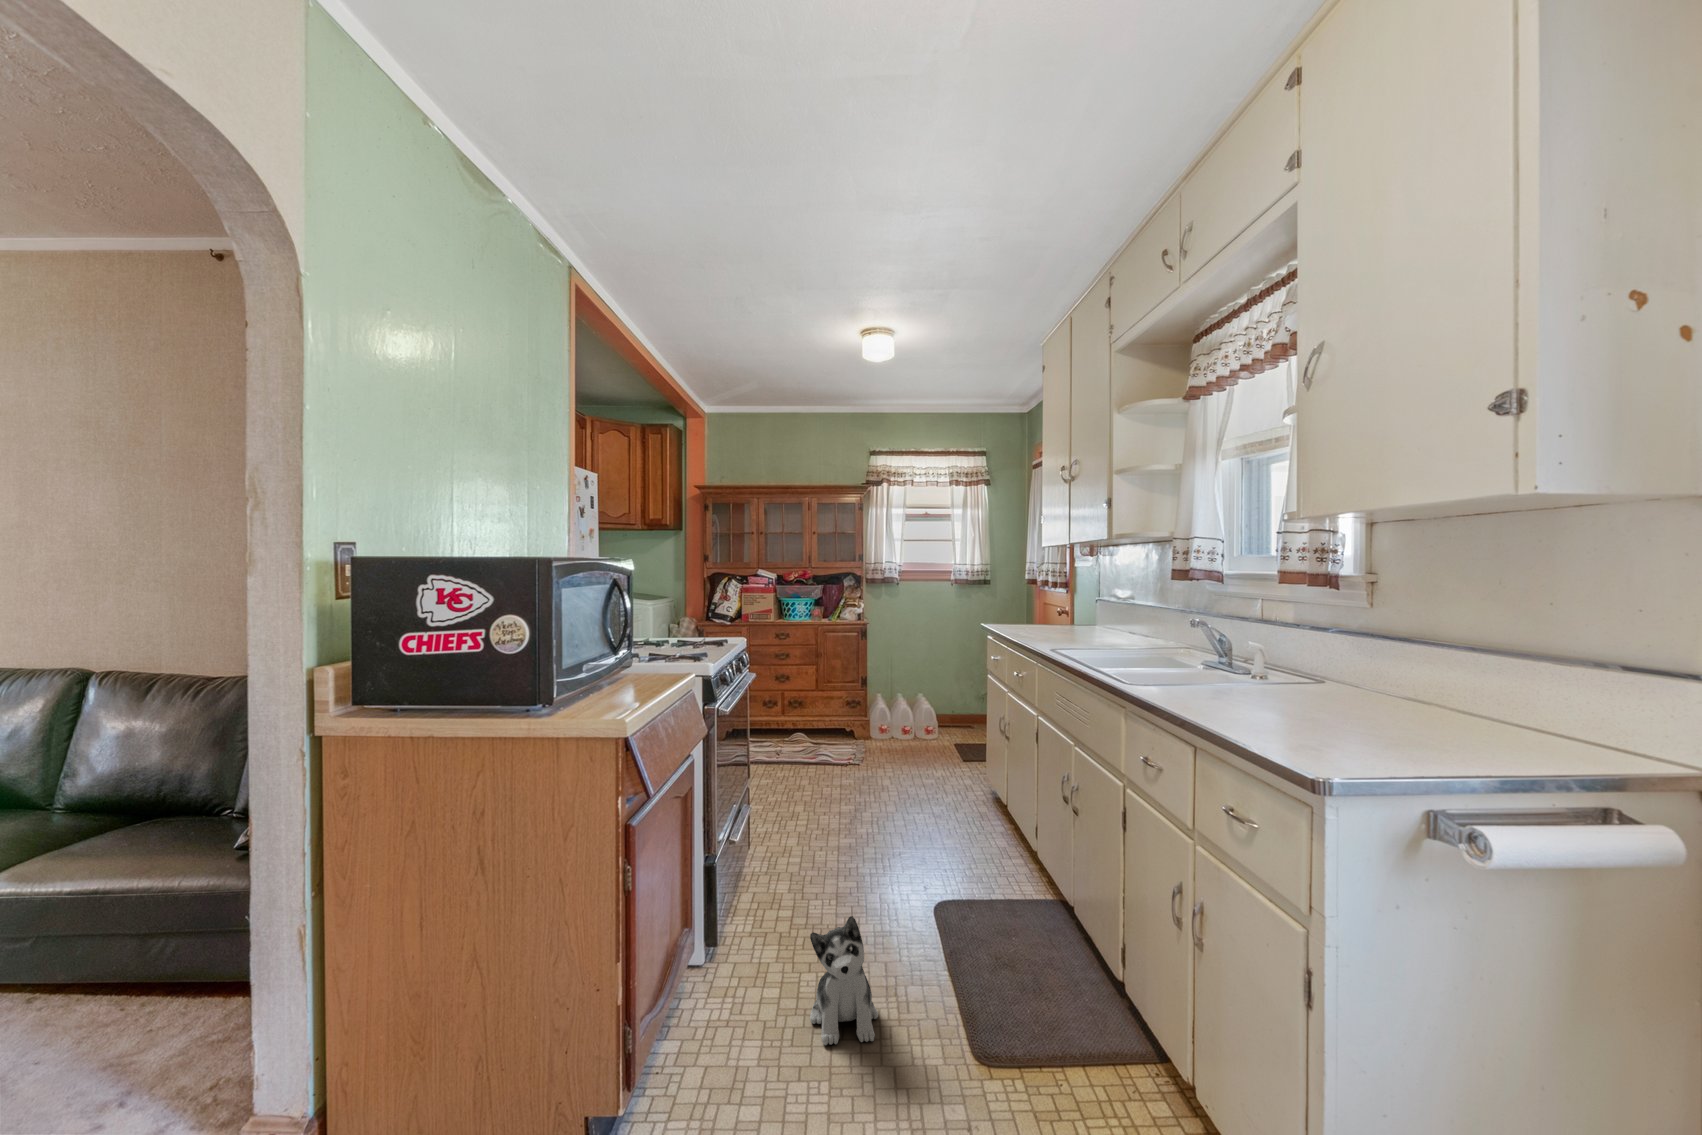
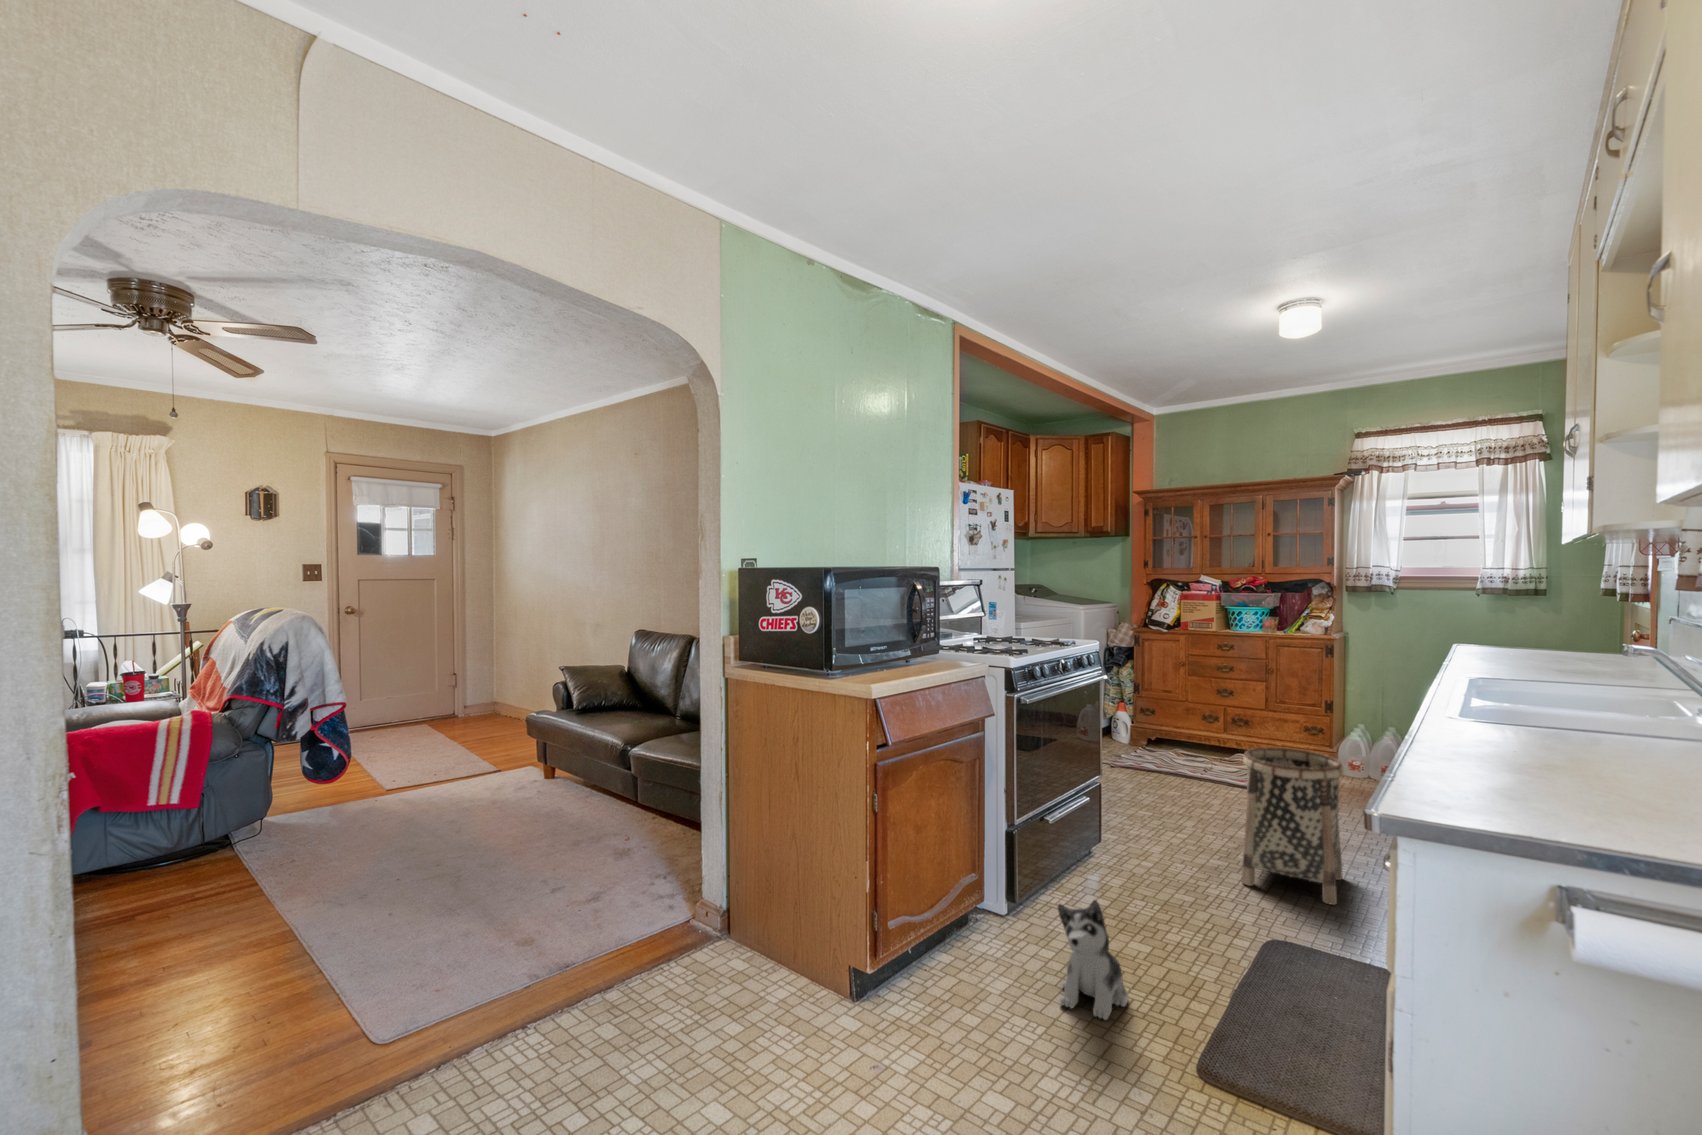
basket: none [869,723,948,856] -> present [1242,747,1344,905]

